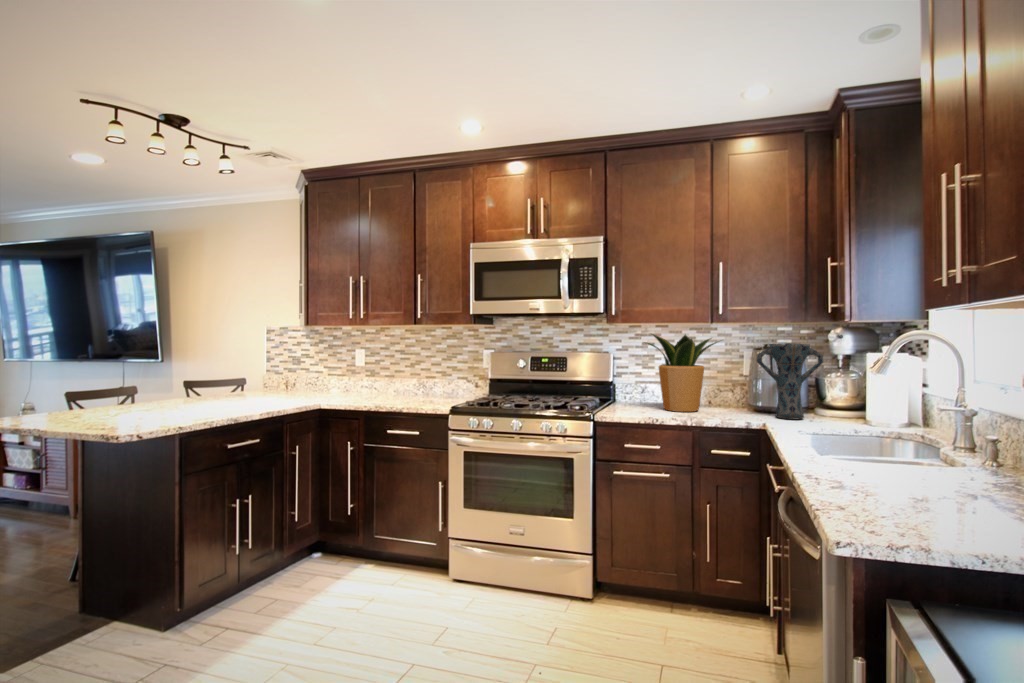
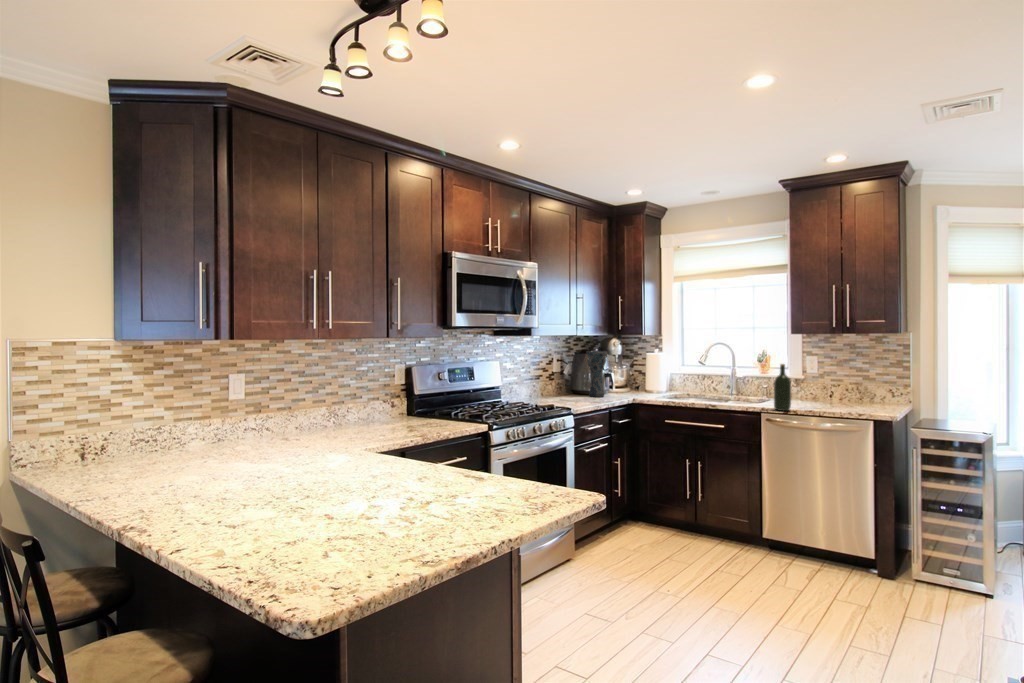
potted plant: present [644,334,717,412] -> none [527,346,575,402]
wine bottle: none [909,368,966,504] -> present [774,364,791,411]

